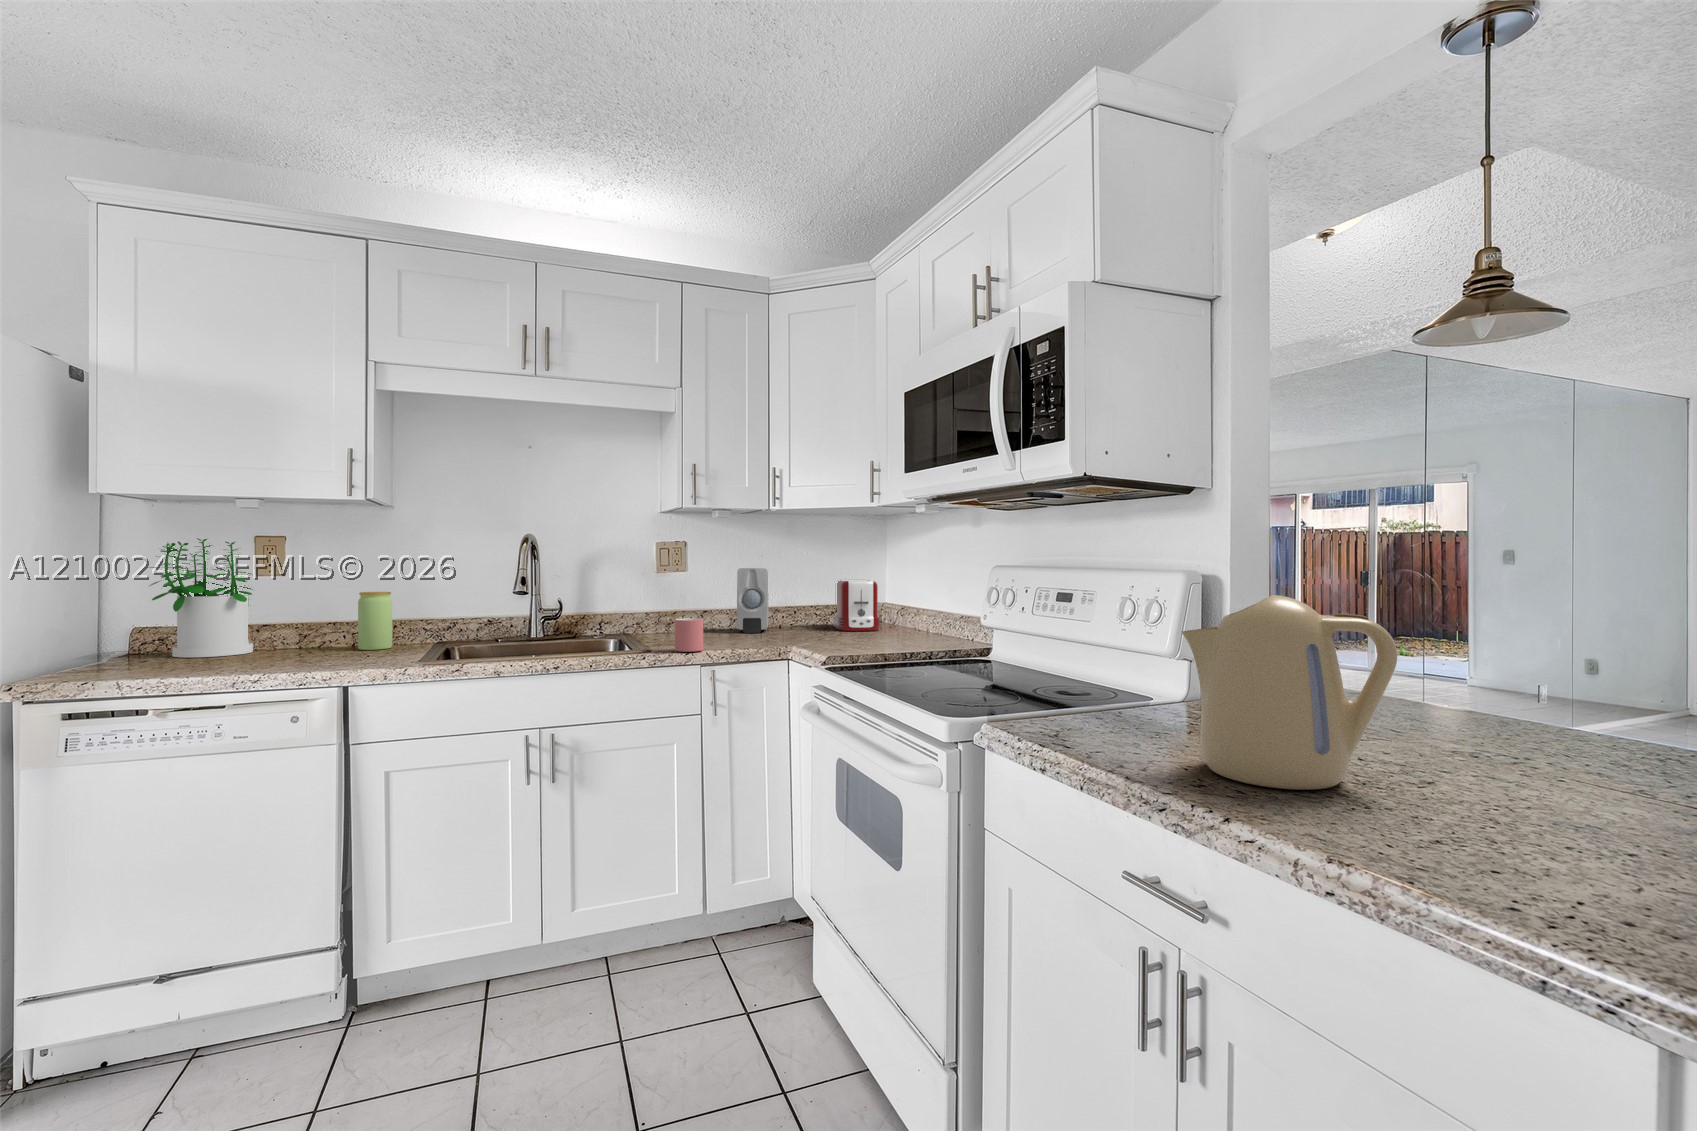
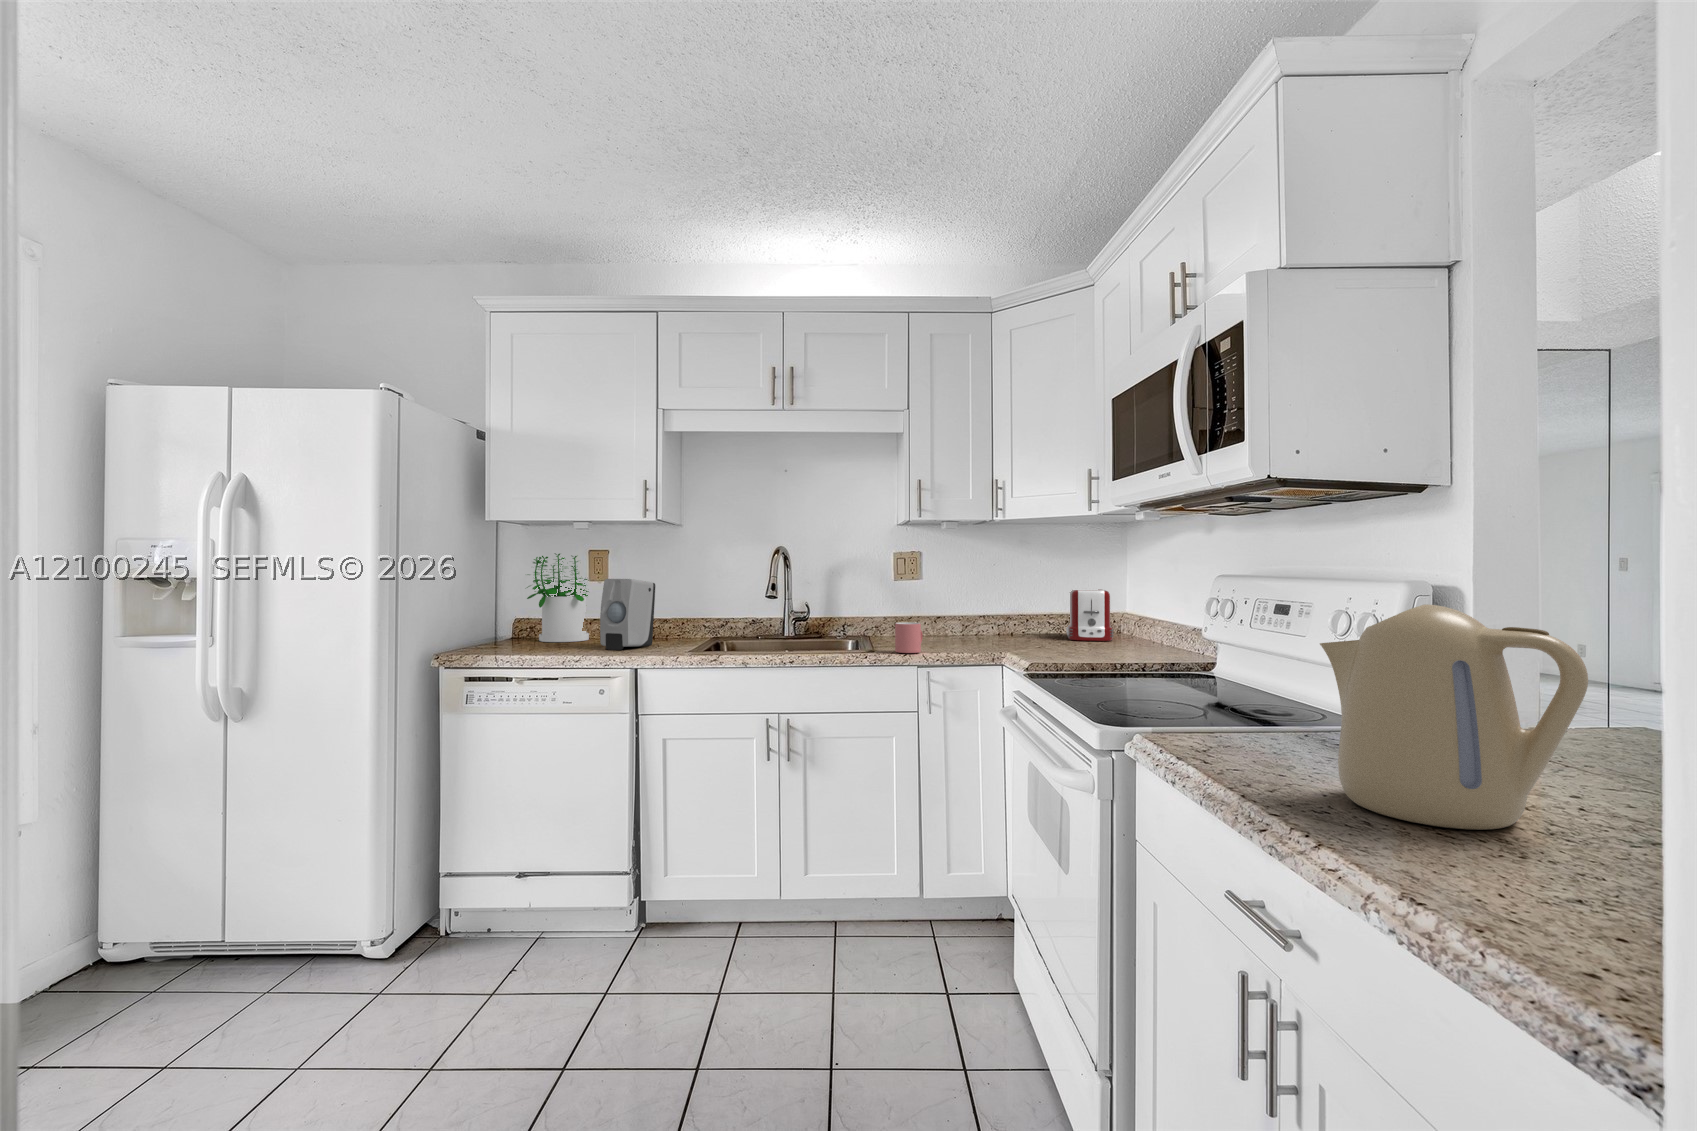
soap dispenser: present [737,568,769,633] -> present [600,579,655,650]
jar: present [358,592,392,650] -> none [657,595,681,641]

